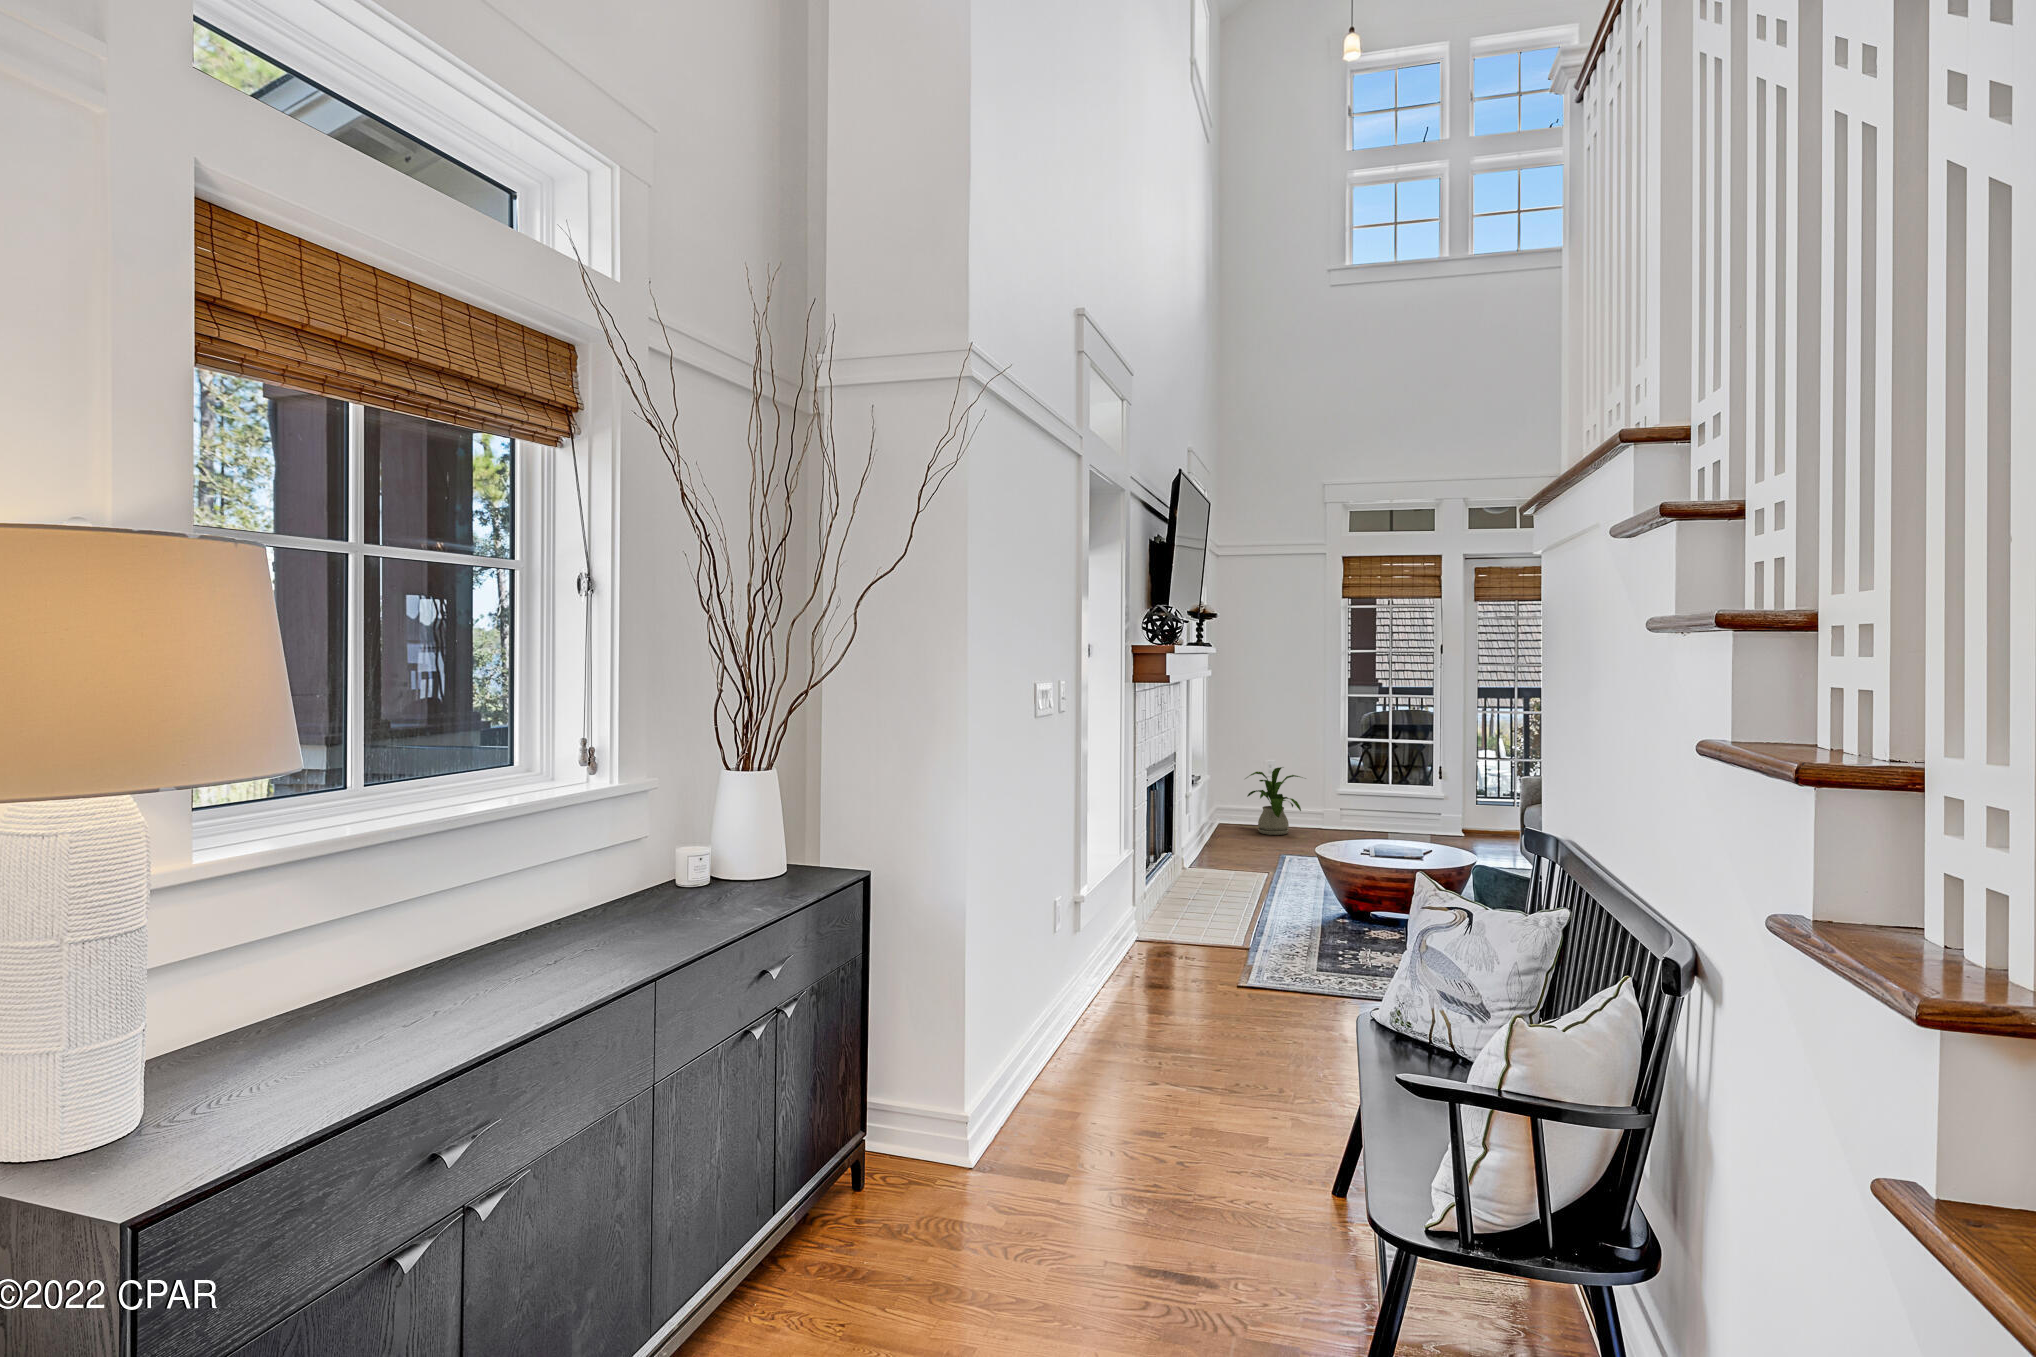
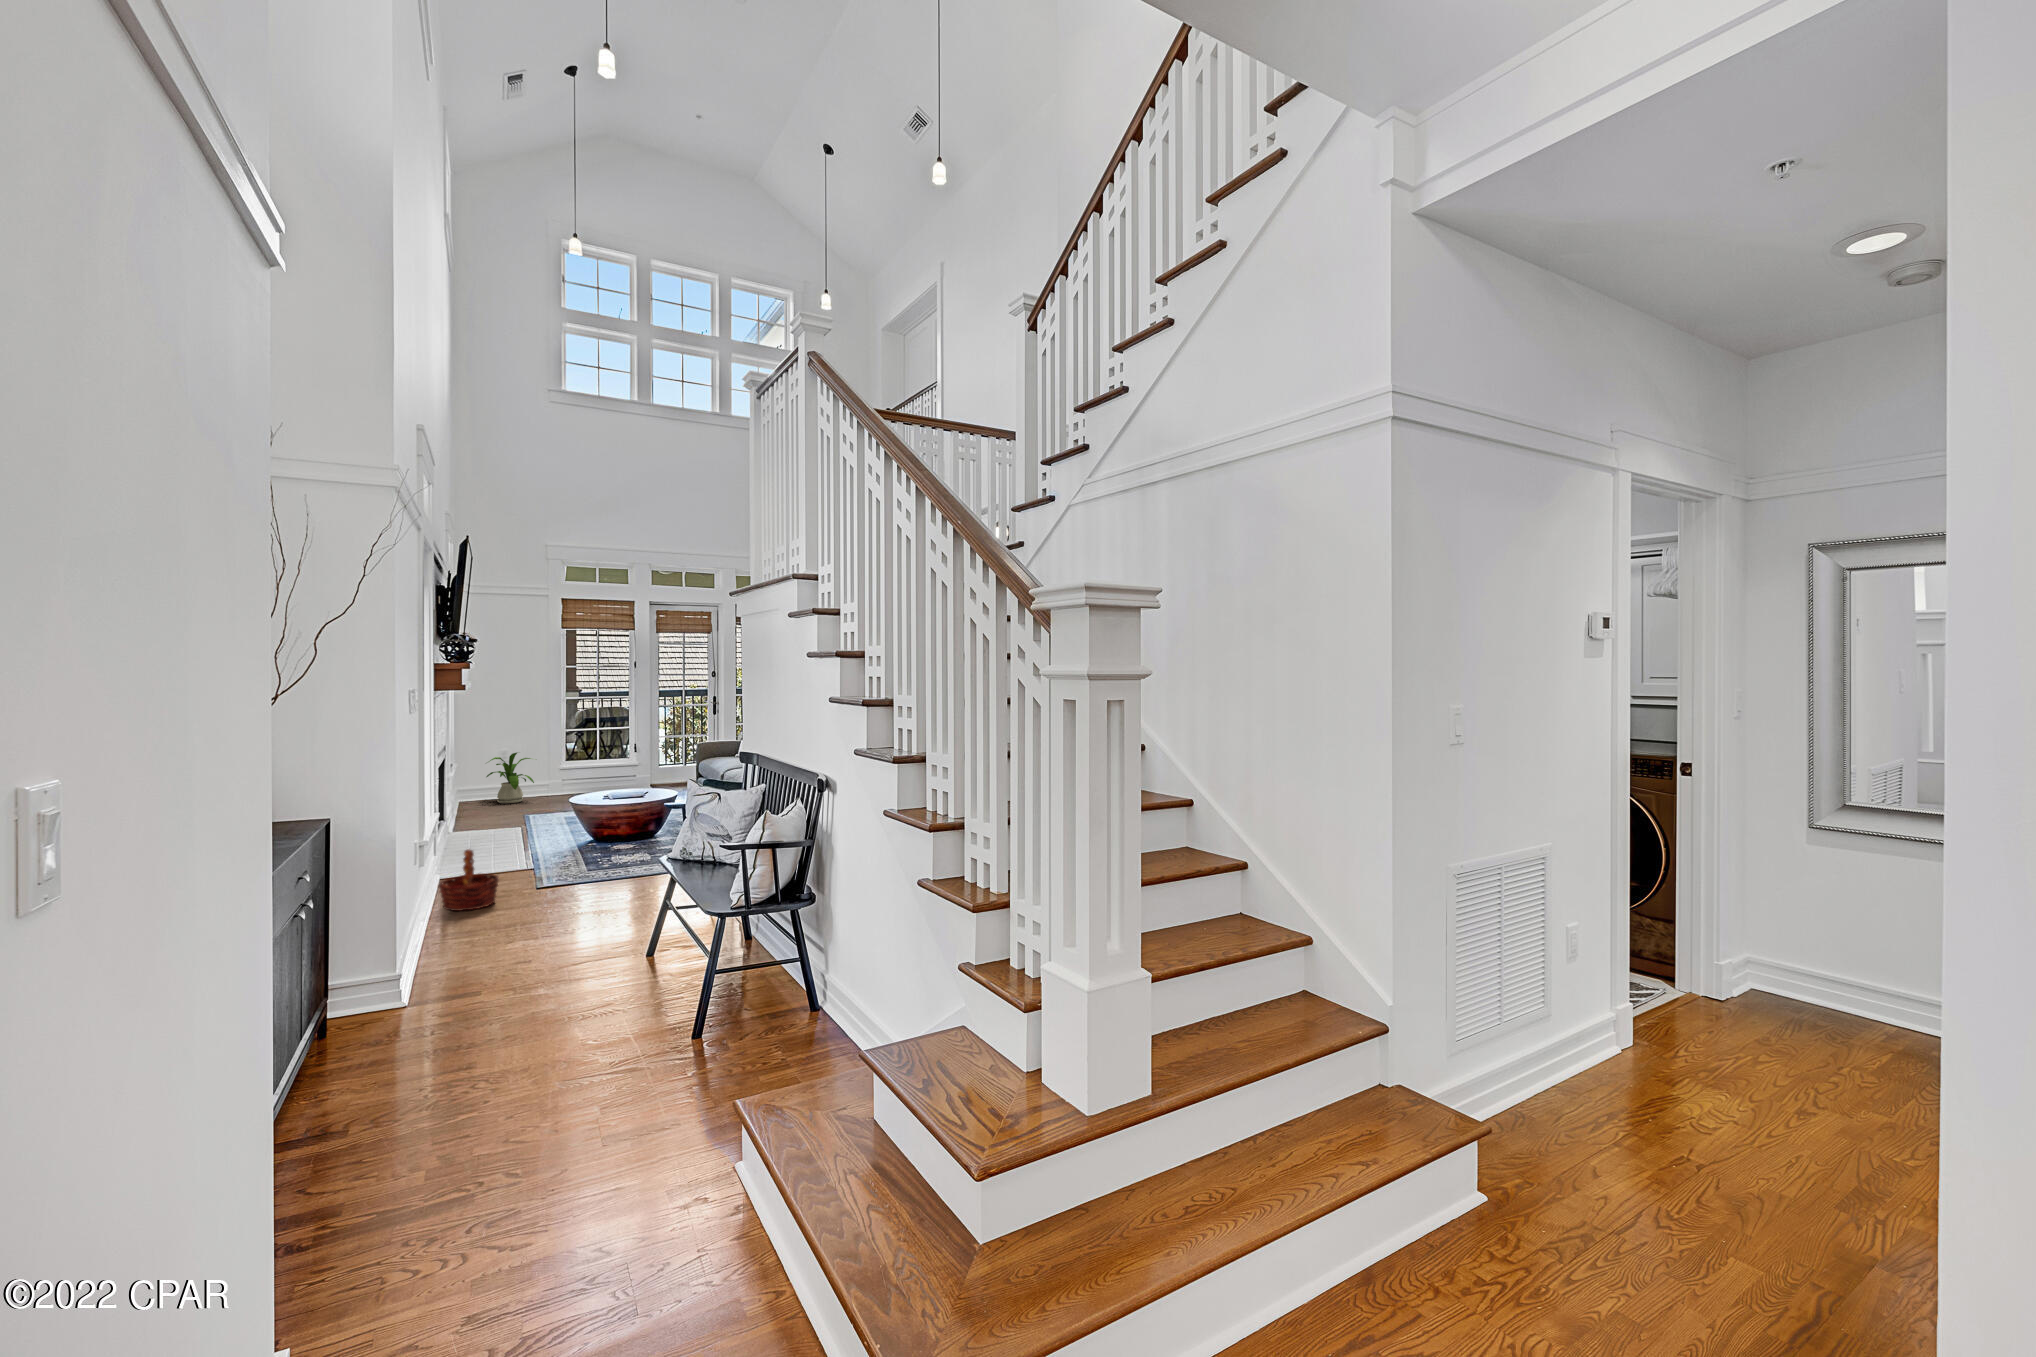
basket: none [1104,916,1182,1007] -> present [439,849,499,911]

